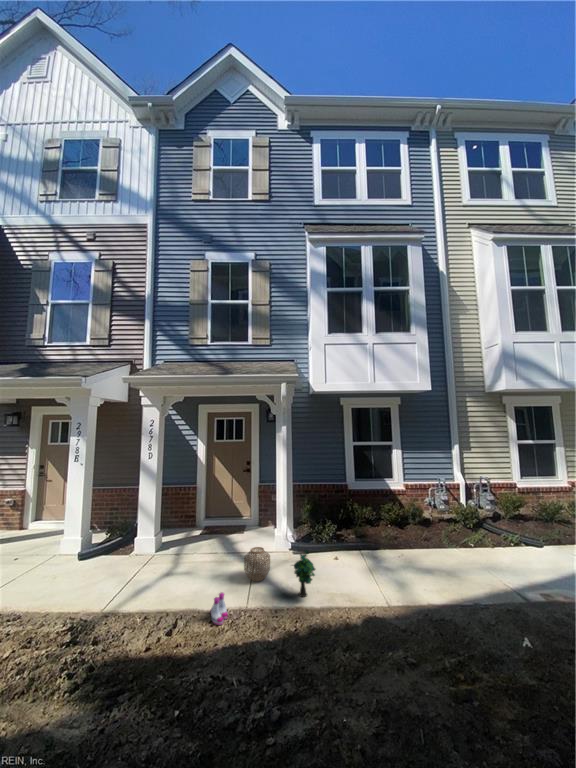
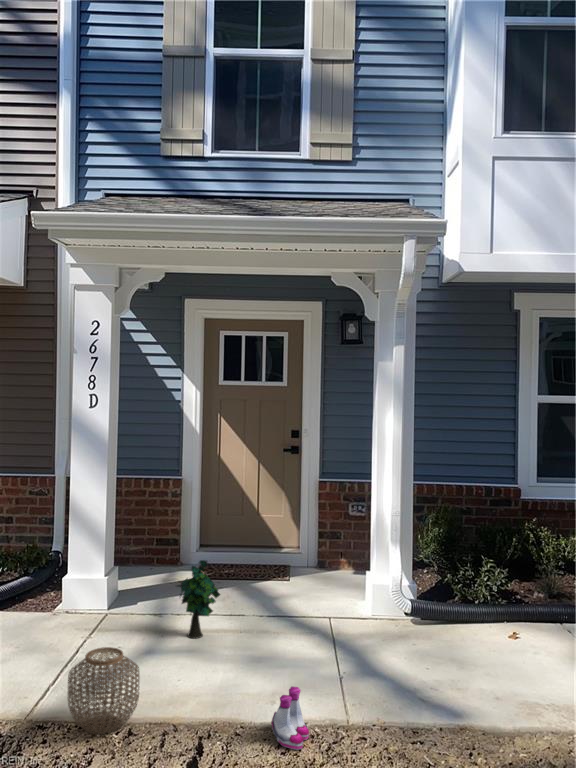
woven basket: present [244,547,270,581] -> present [68,647,139,734]
decorative plant: present [293,550,315,597] -> present [178,560,220,638]

